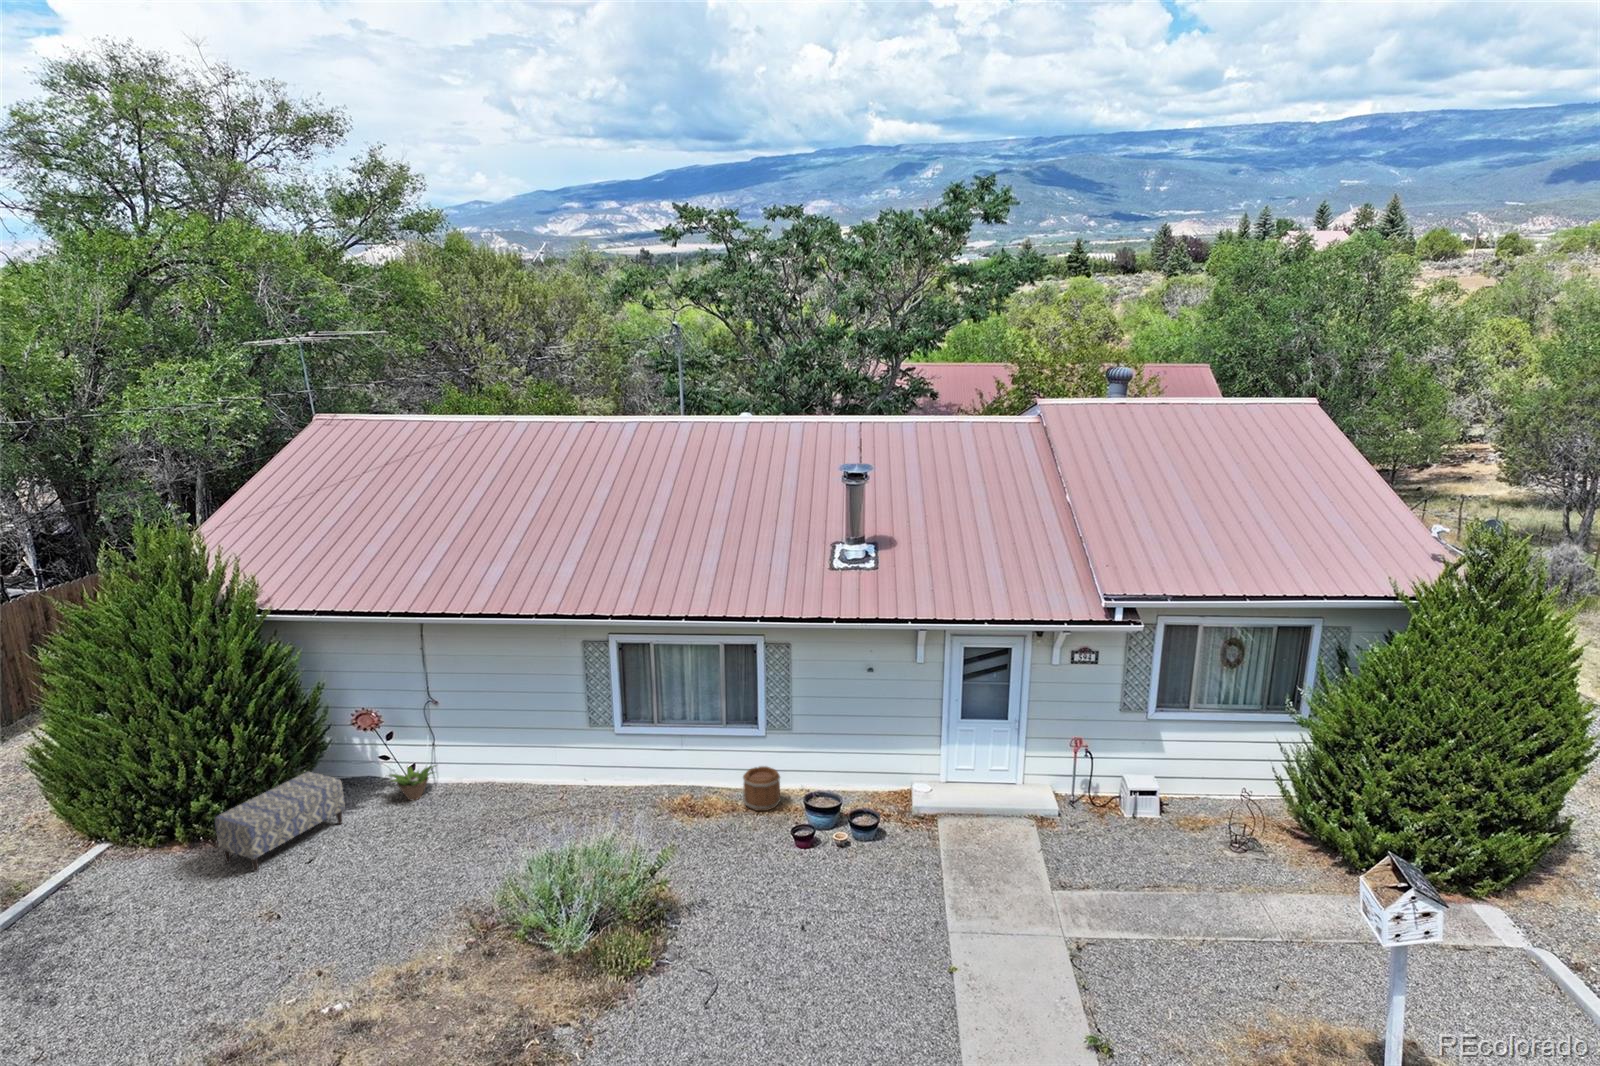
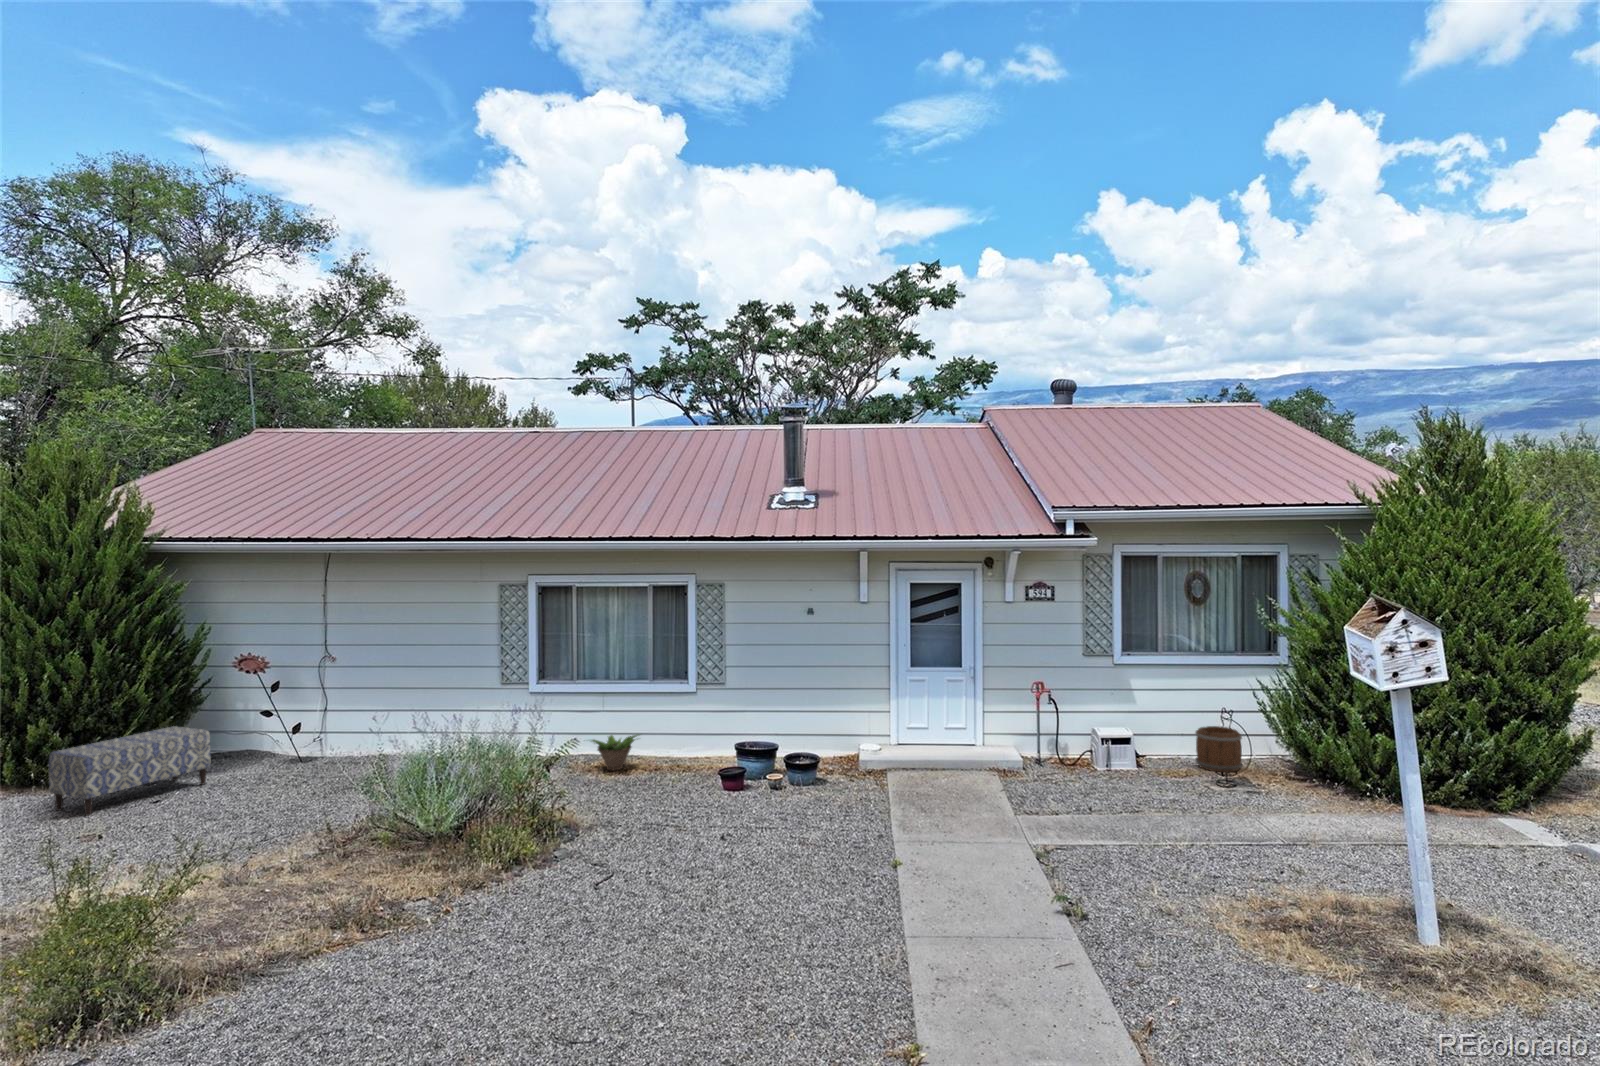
decorative plant: present [390,766,436,800] -> present [591,734,639,770]
bucket: present [743,766,781,811] -> present [1196,726,1242,772]

